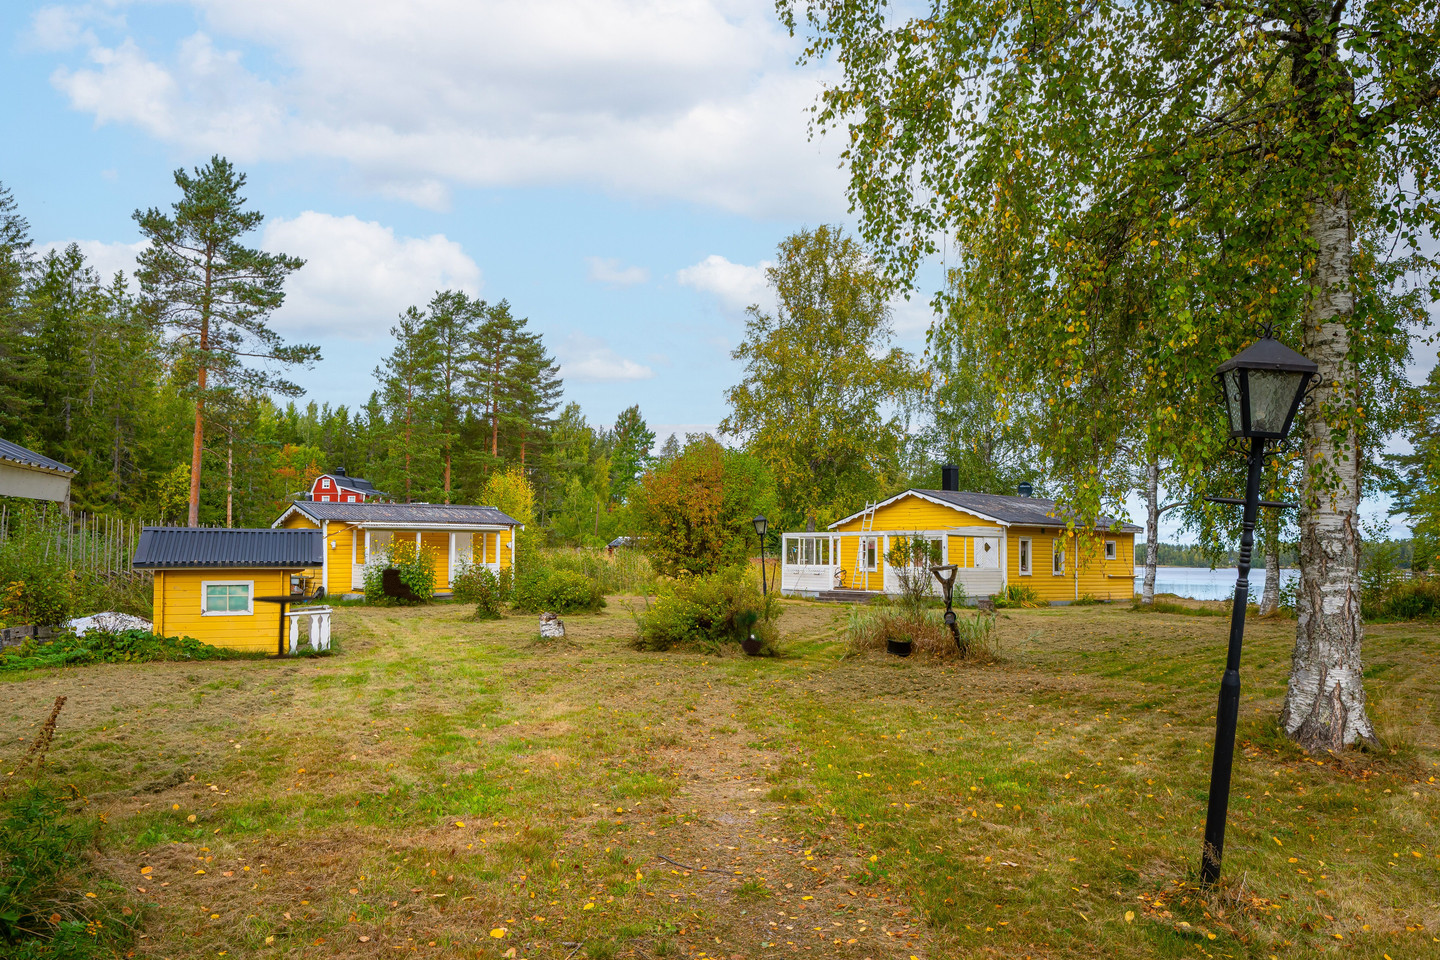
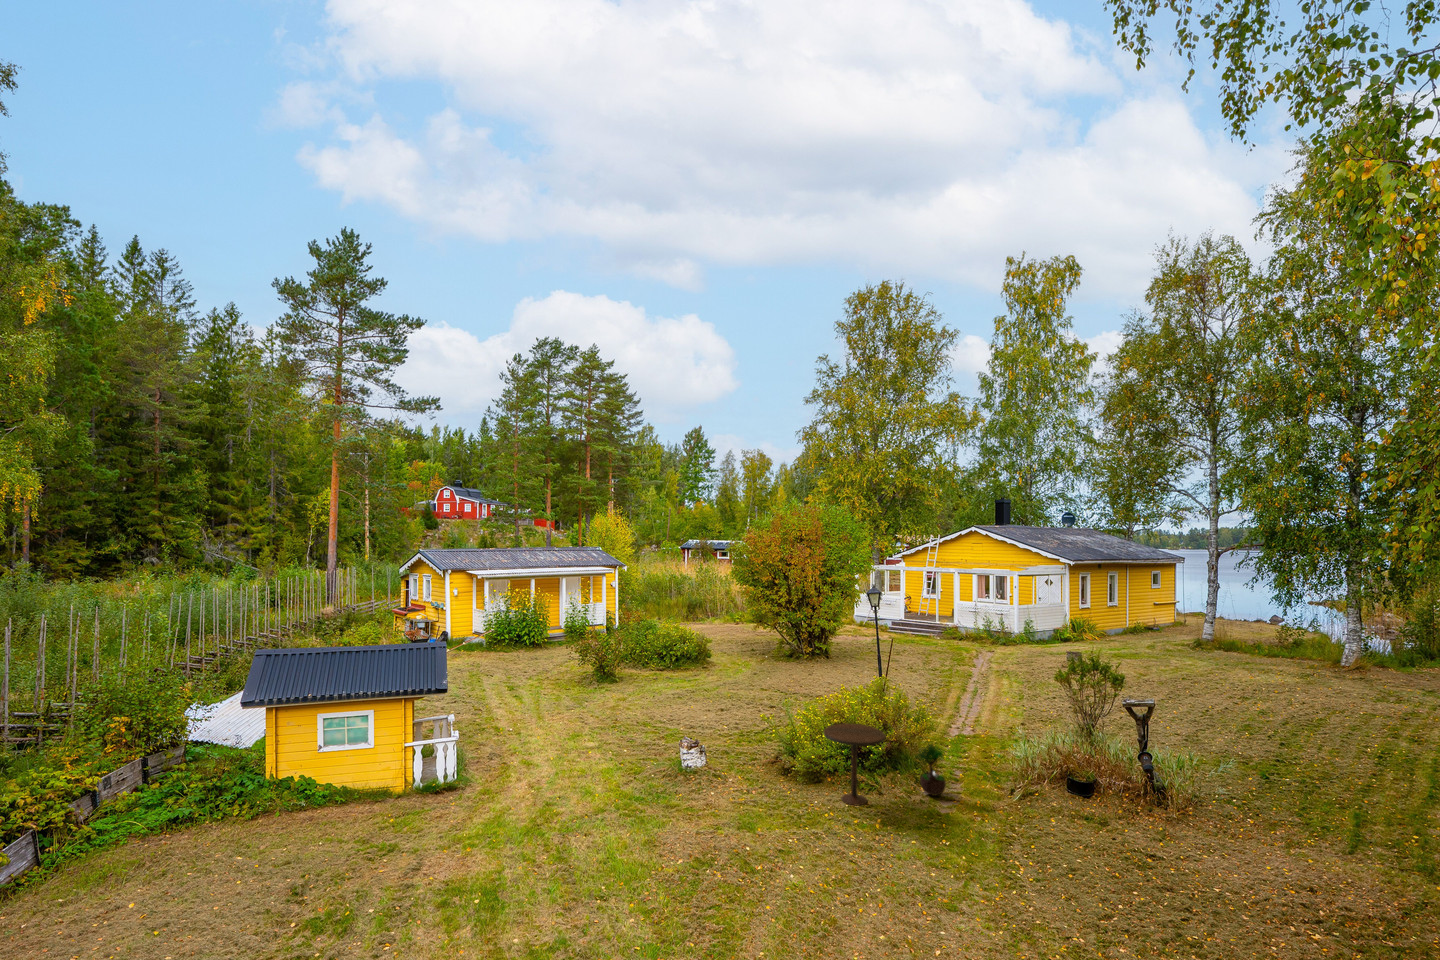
lounge chair: present [381,568,421,605] -> none [500,615,537,655]
pedestal table: present [252,595,313,659] -> present [824,723,886,805]

